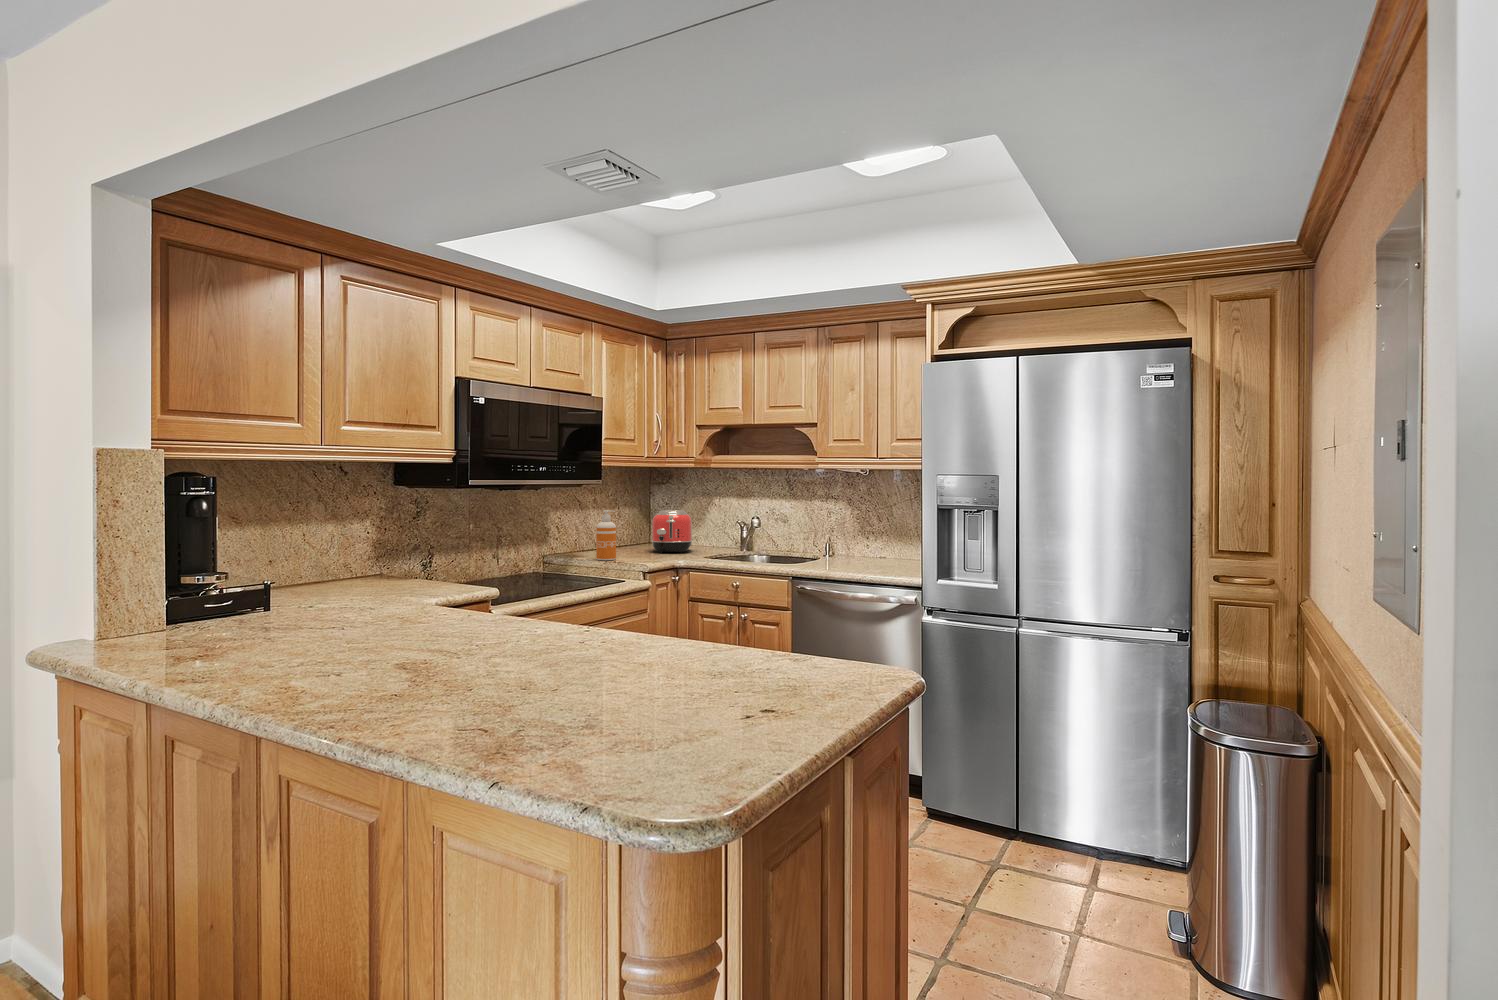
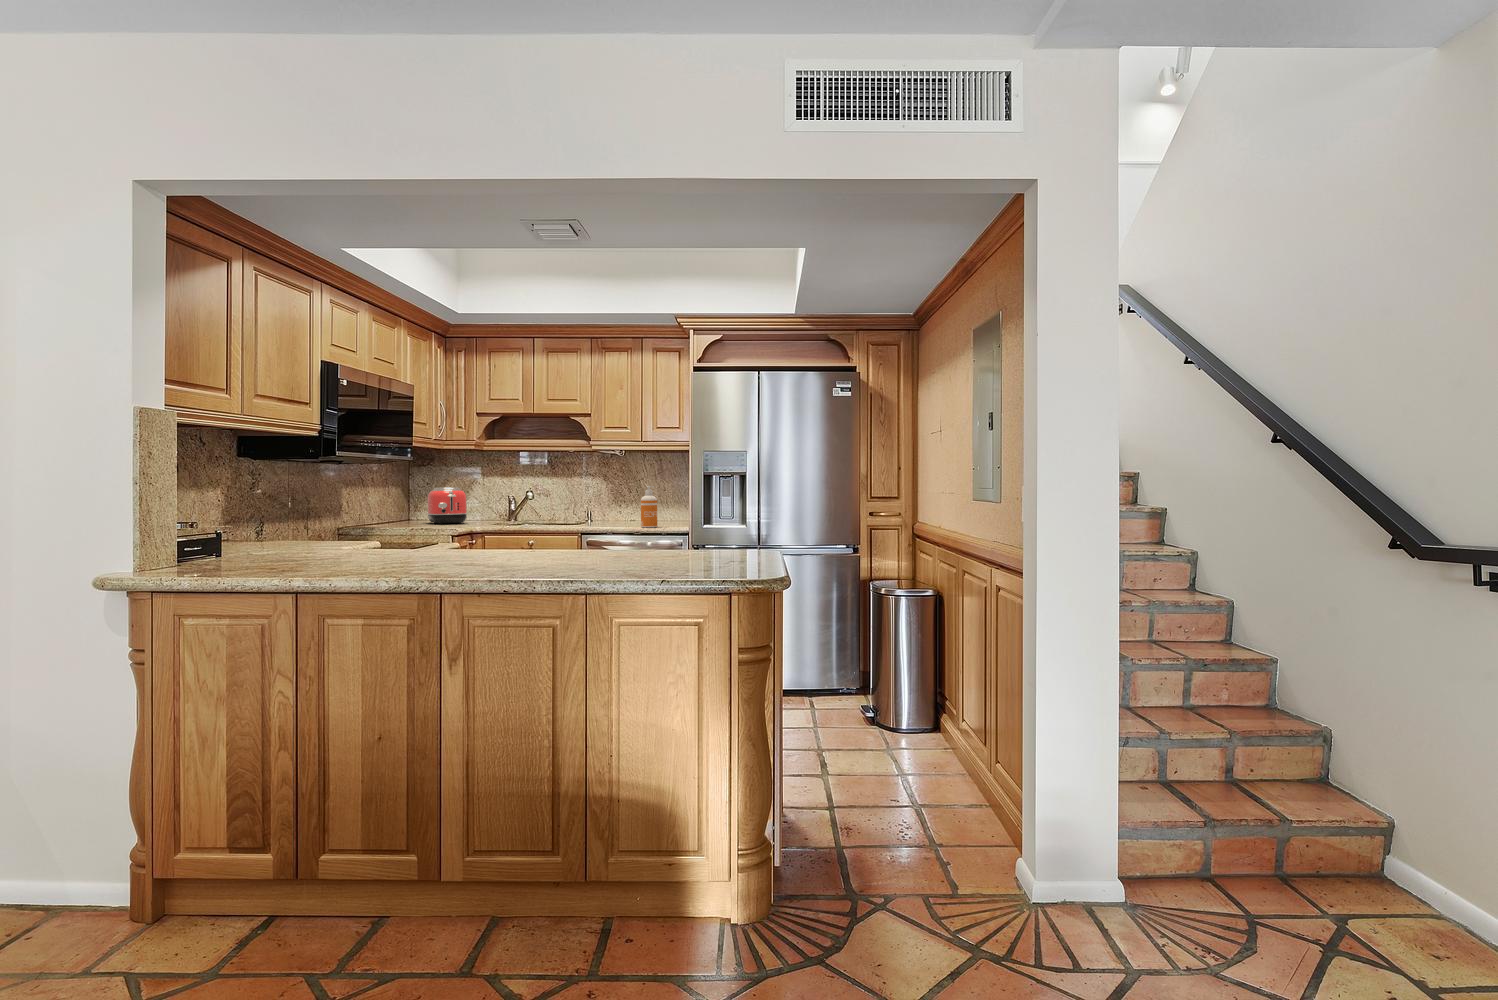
soap dispenser: present [596,510,616,560] -> present [641,486,657,527]

